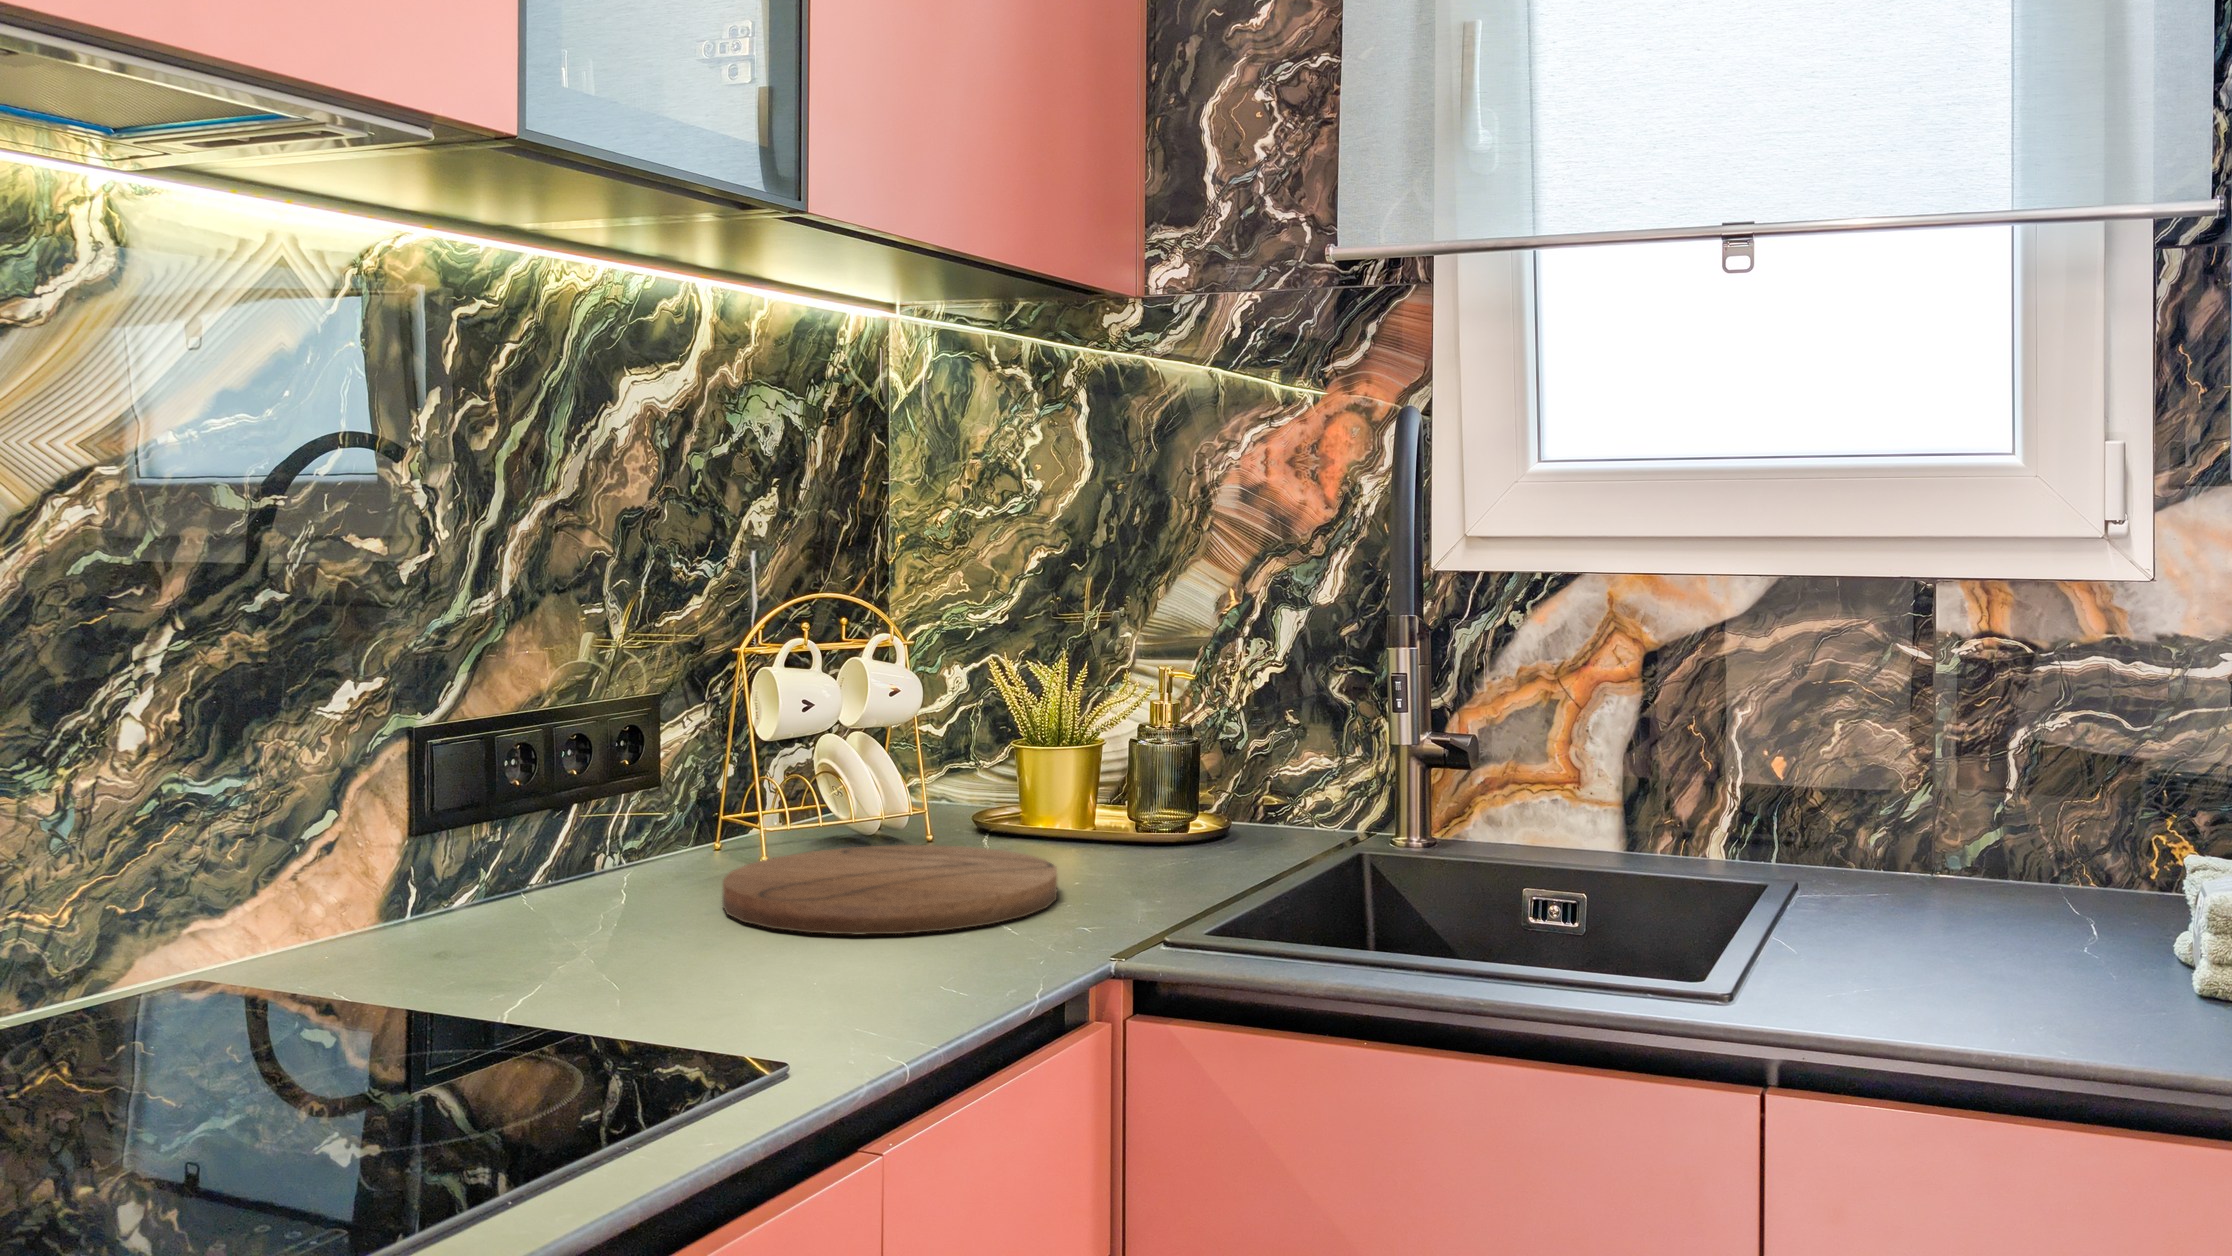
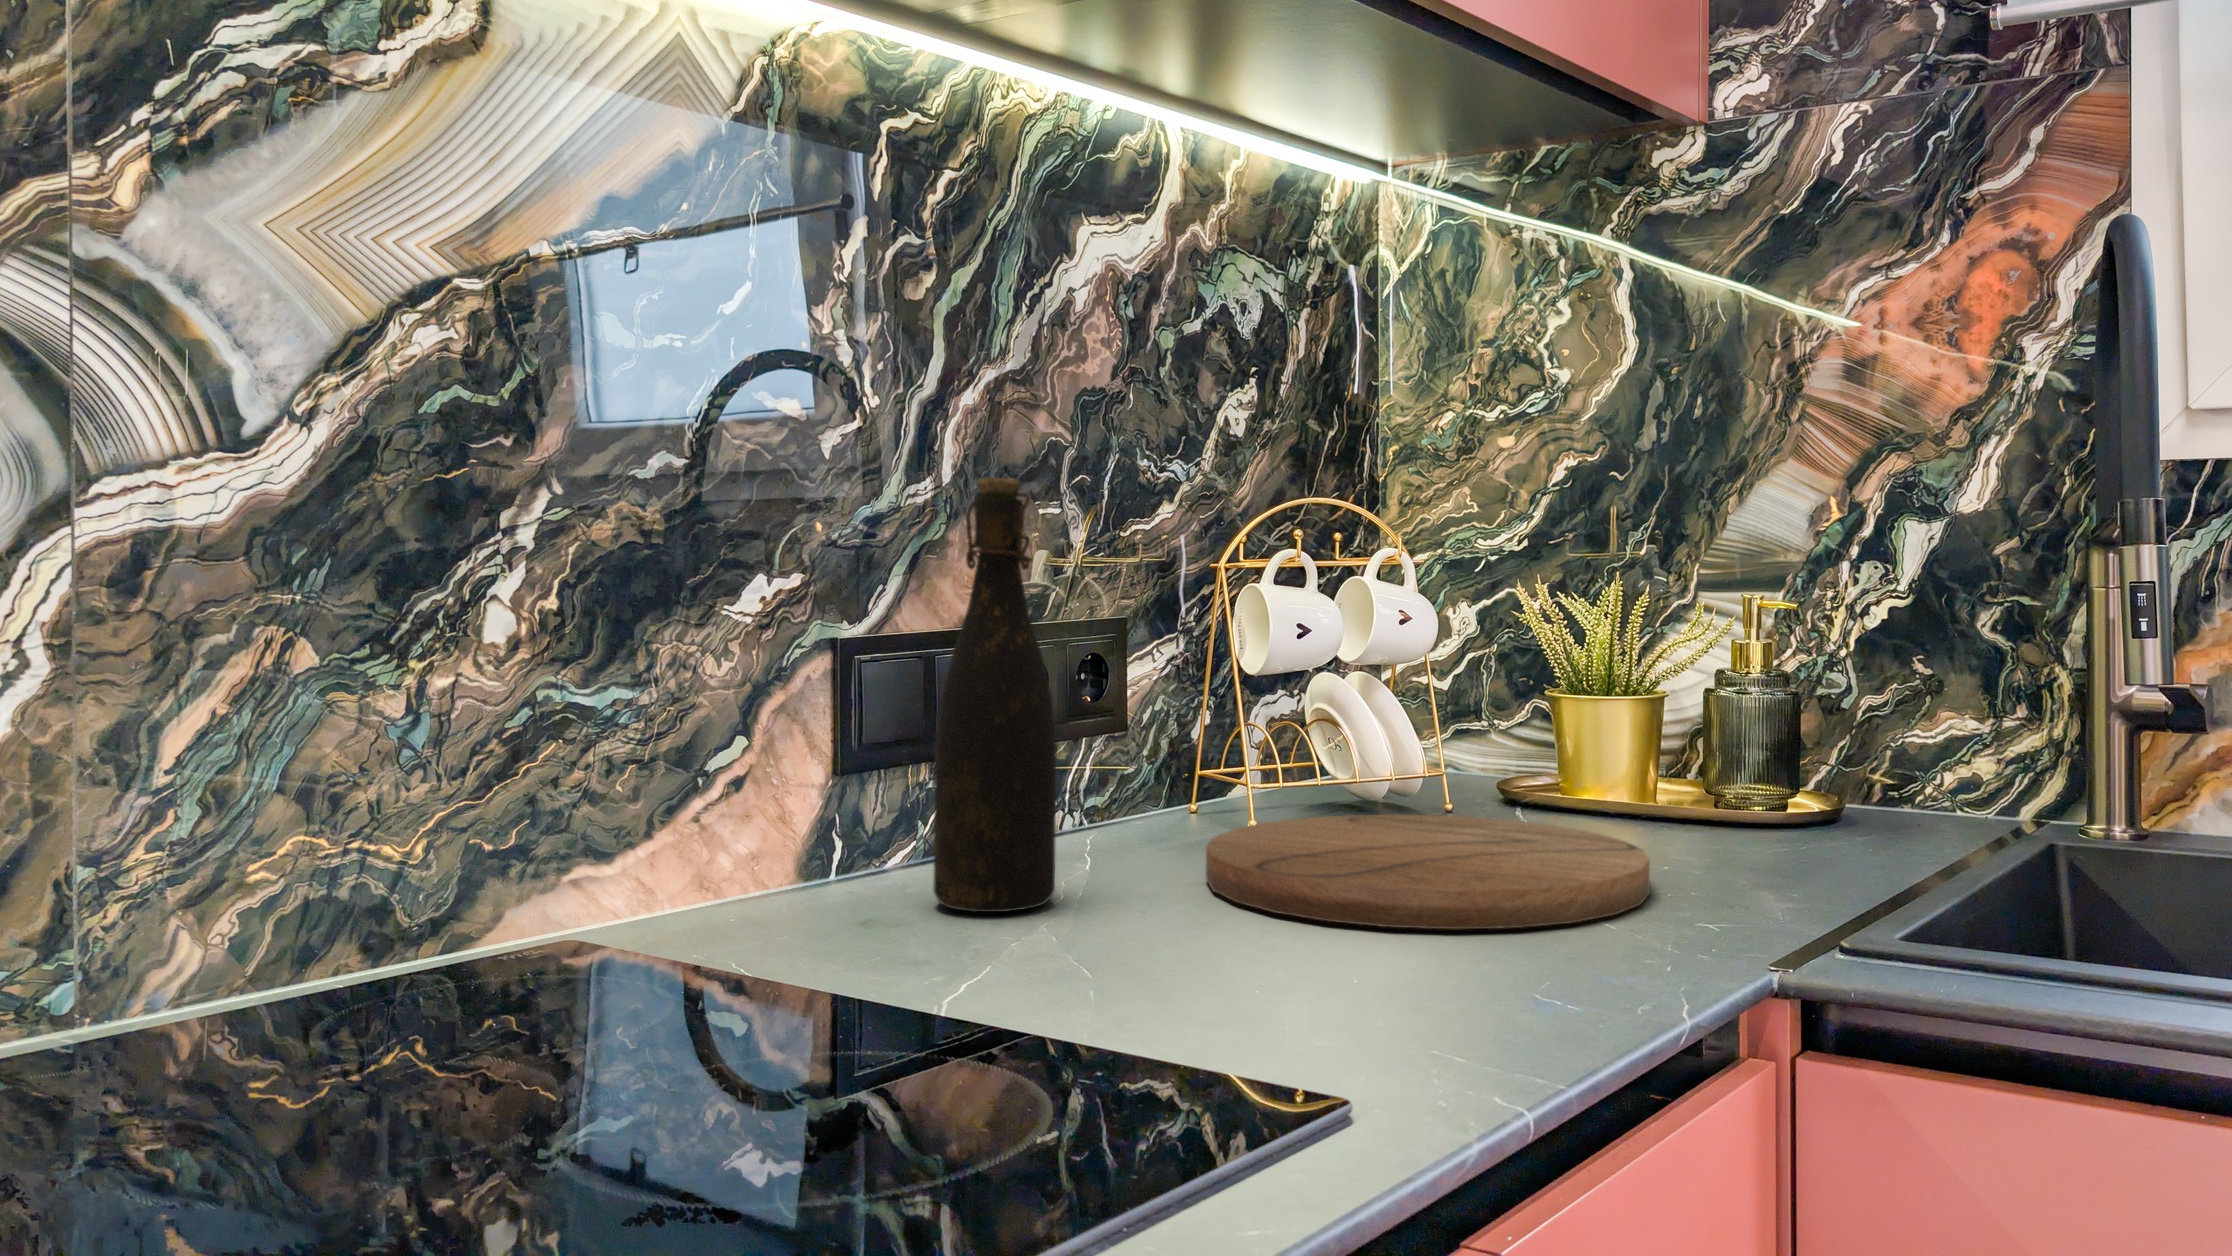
bottle: none [498,606,600,940] -> present [933,478,1056,912]

